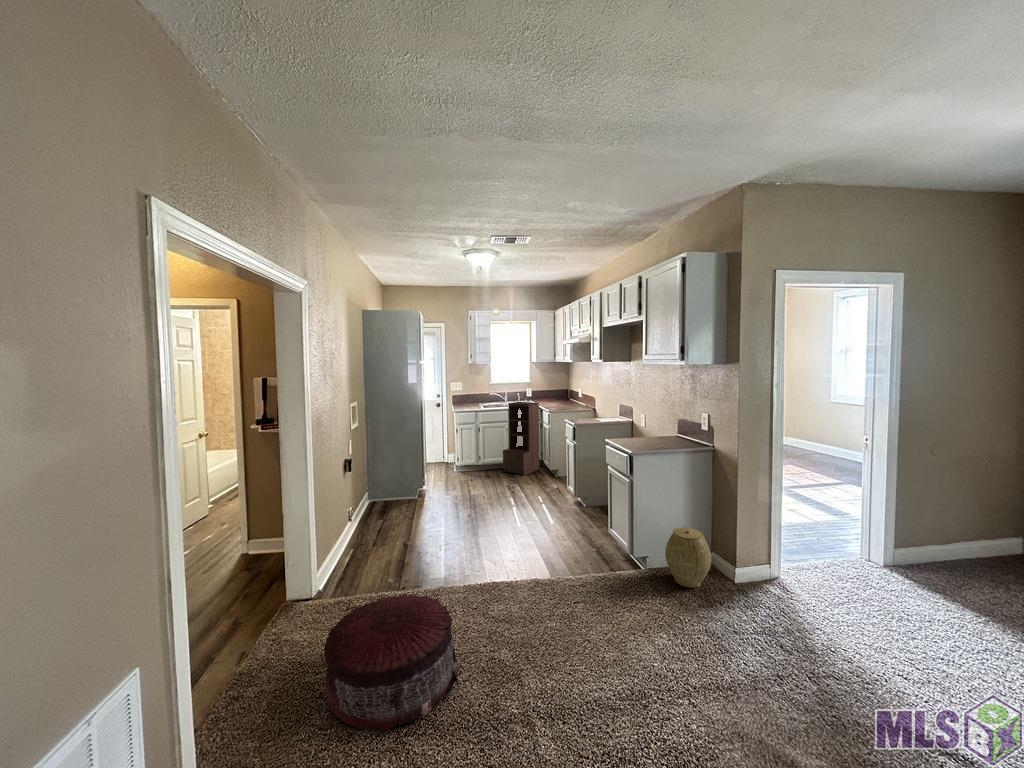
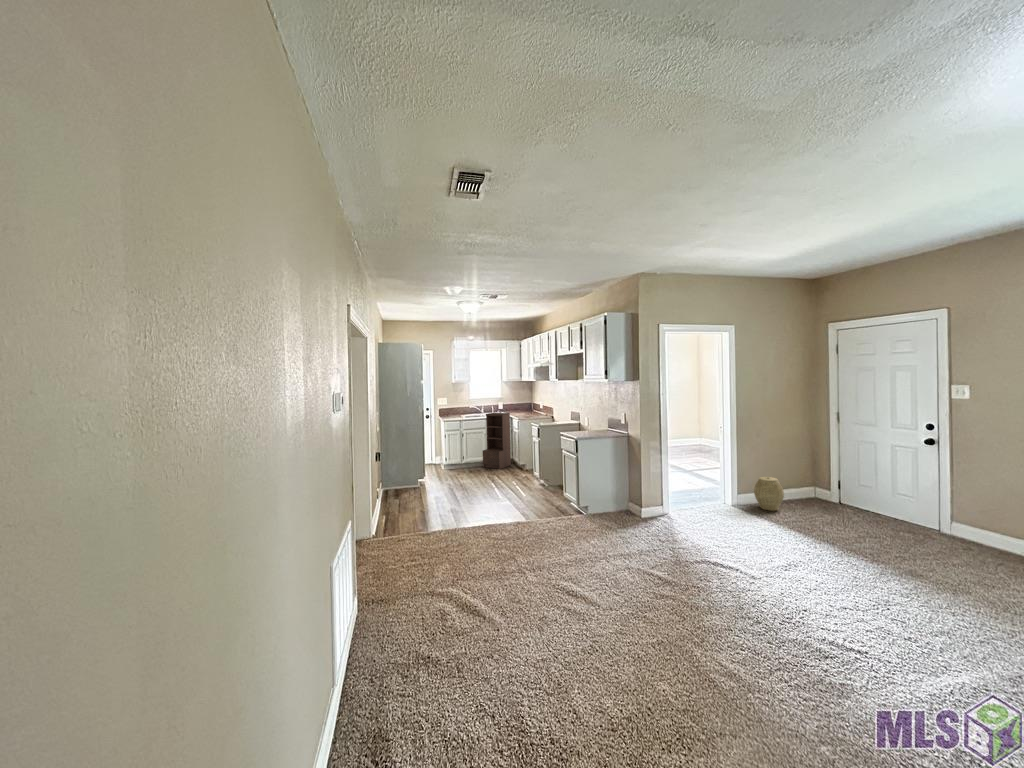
woven basket: present [665,528,711,588] -> present [754,477,784,511]
pouf: present [324,594,457,732] -> none [406,521,481,580]

